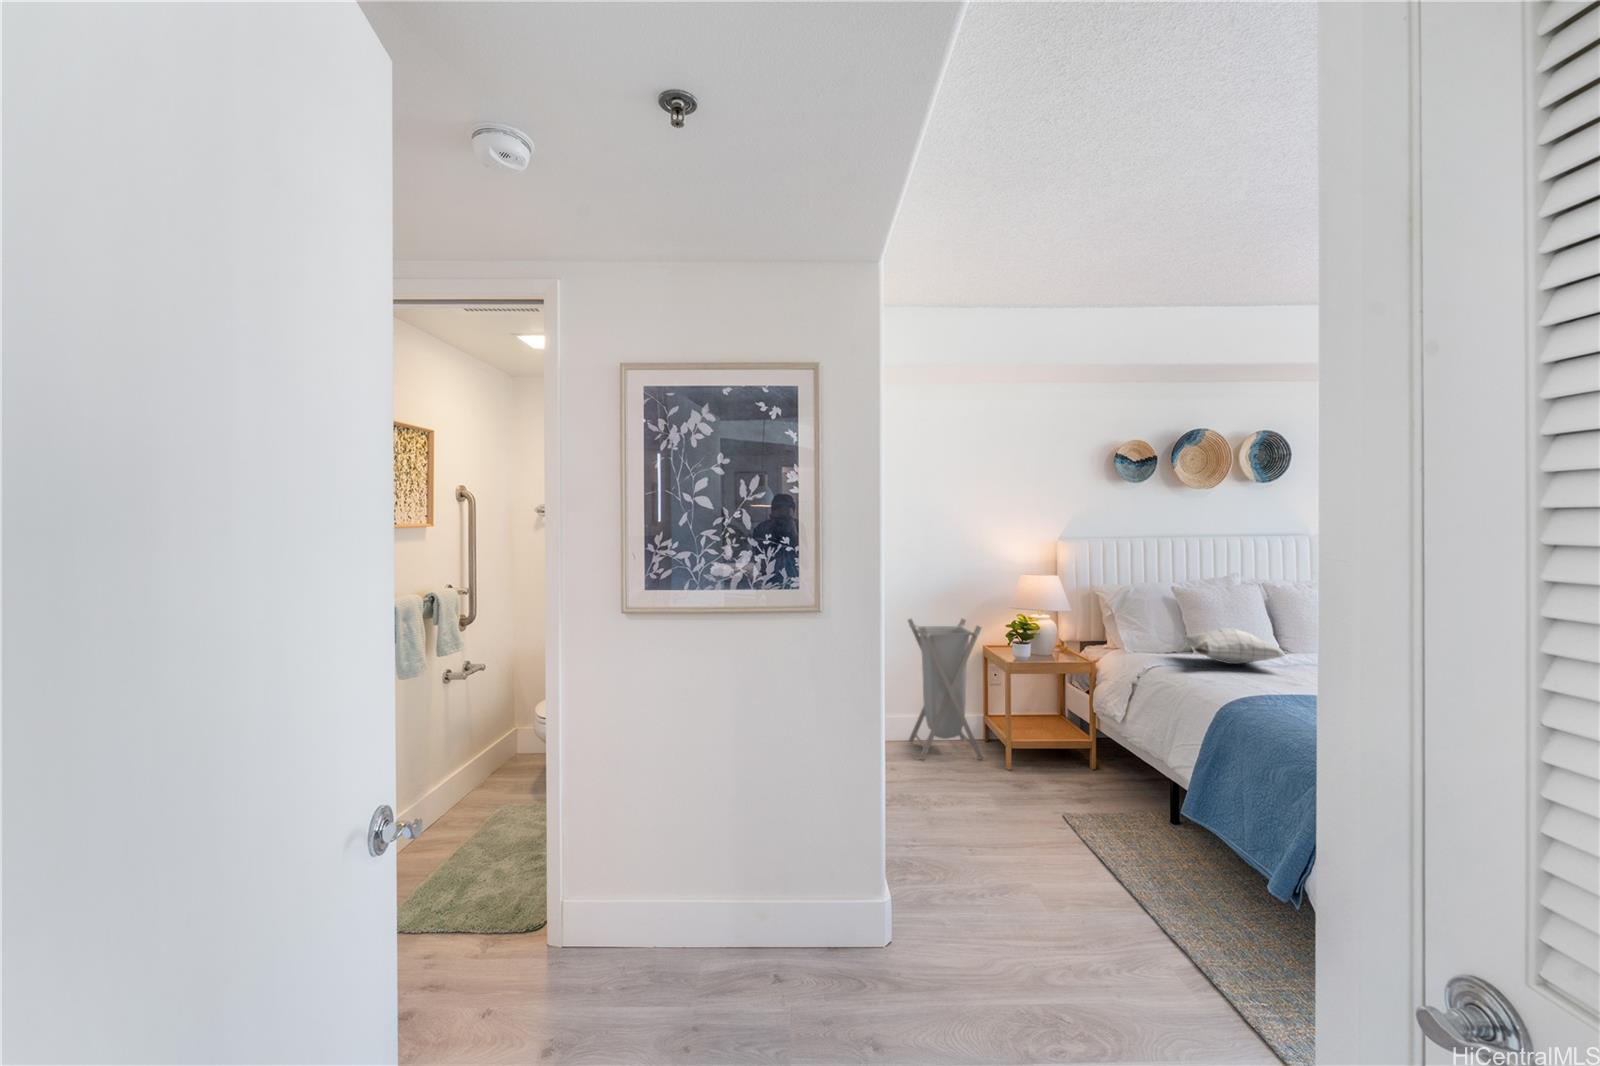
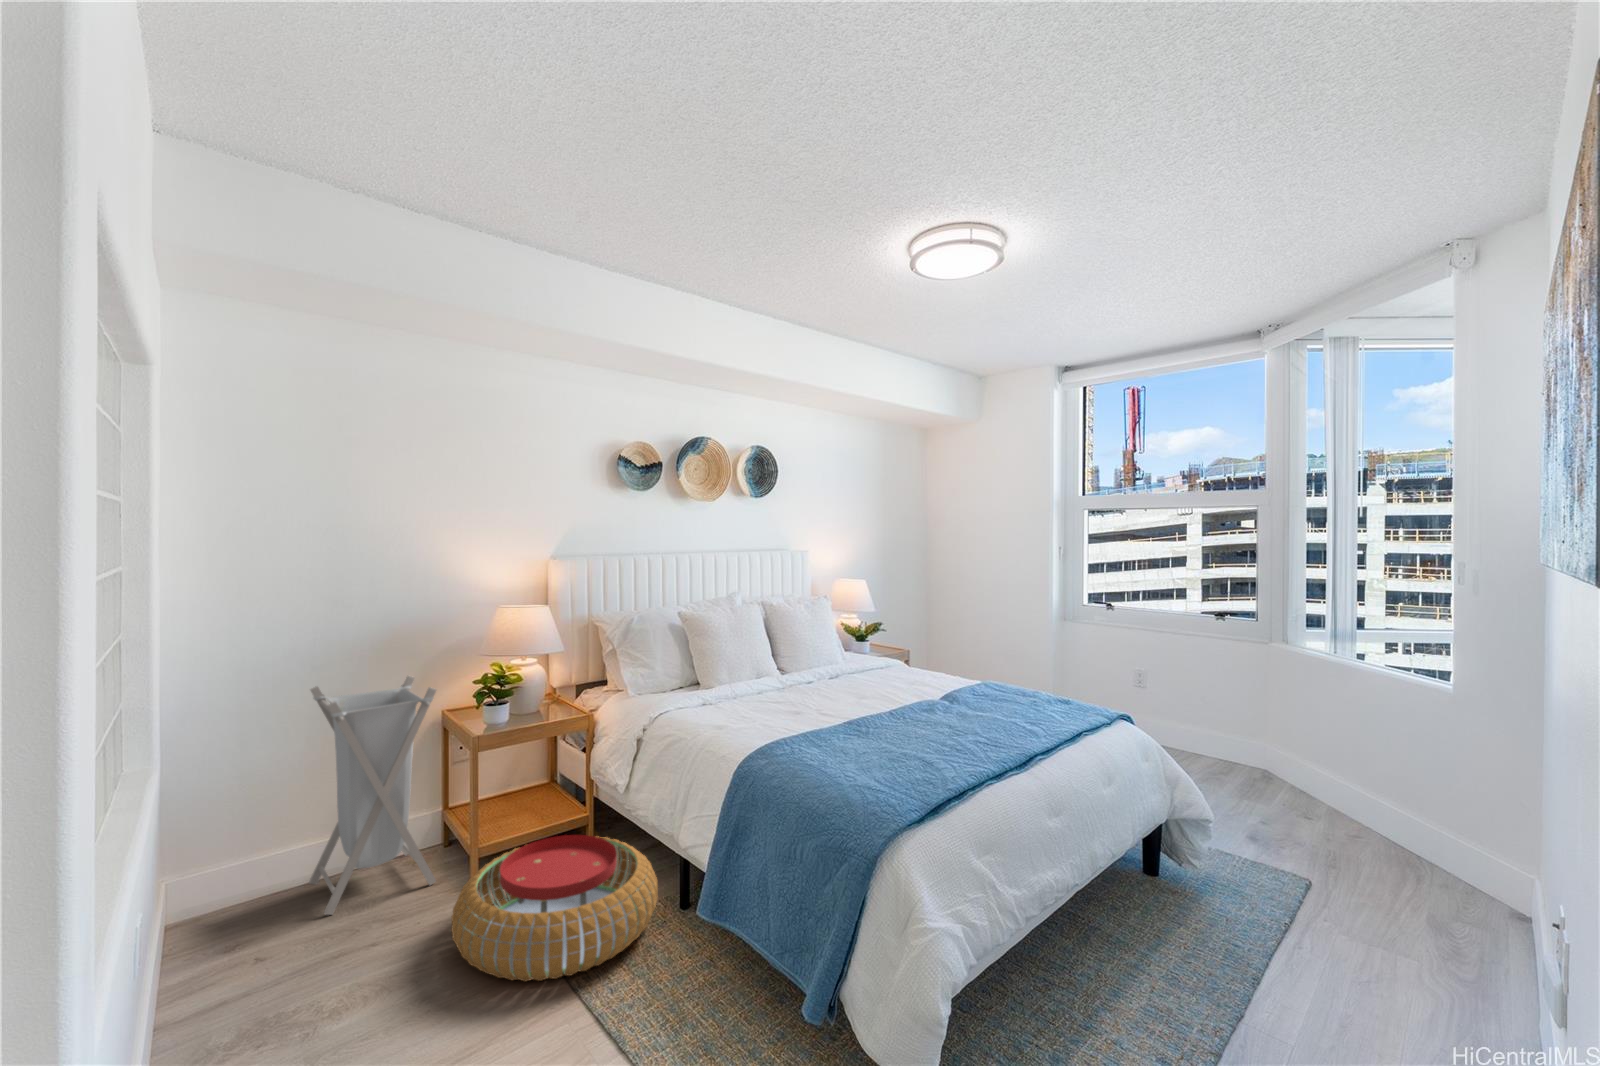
pillow: present [1182,628,1285,664] -> none [687,658,788,698]
pouf: none [996,742,1149,833] -> present [451,835,658,981]

